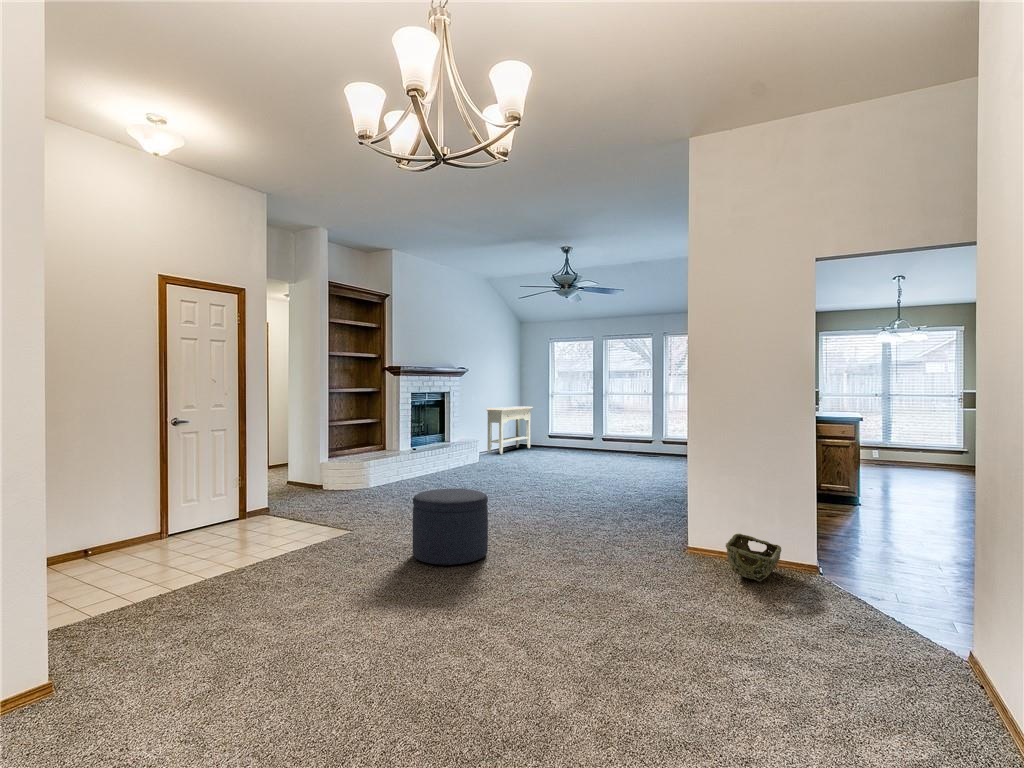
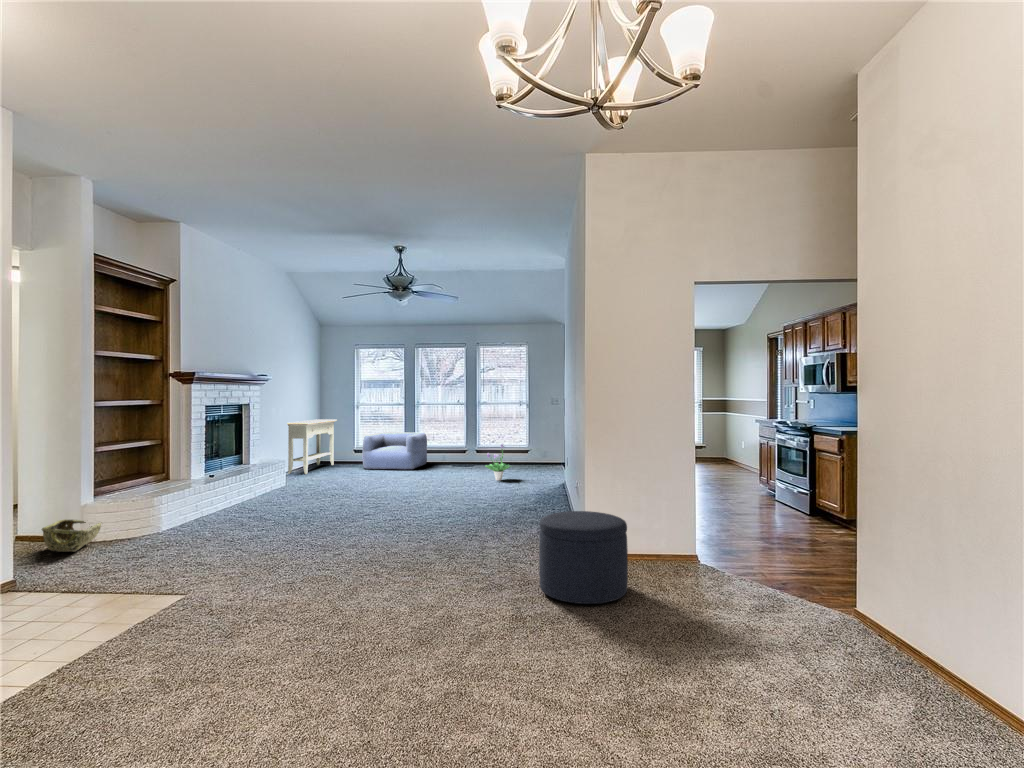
armchair: none [551,420,613,456] -> present [362,432,427,470]
potted plant: none [654,435,683,473] -> present [485,443,511,481]
ottoman: present [412,489,488,566] -> present [539,511,628,604]
woven basket: present [726,534,781,581] -> present [42,519,102,552]

